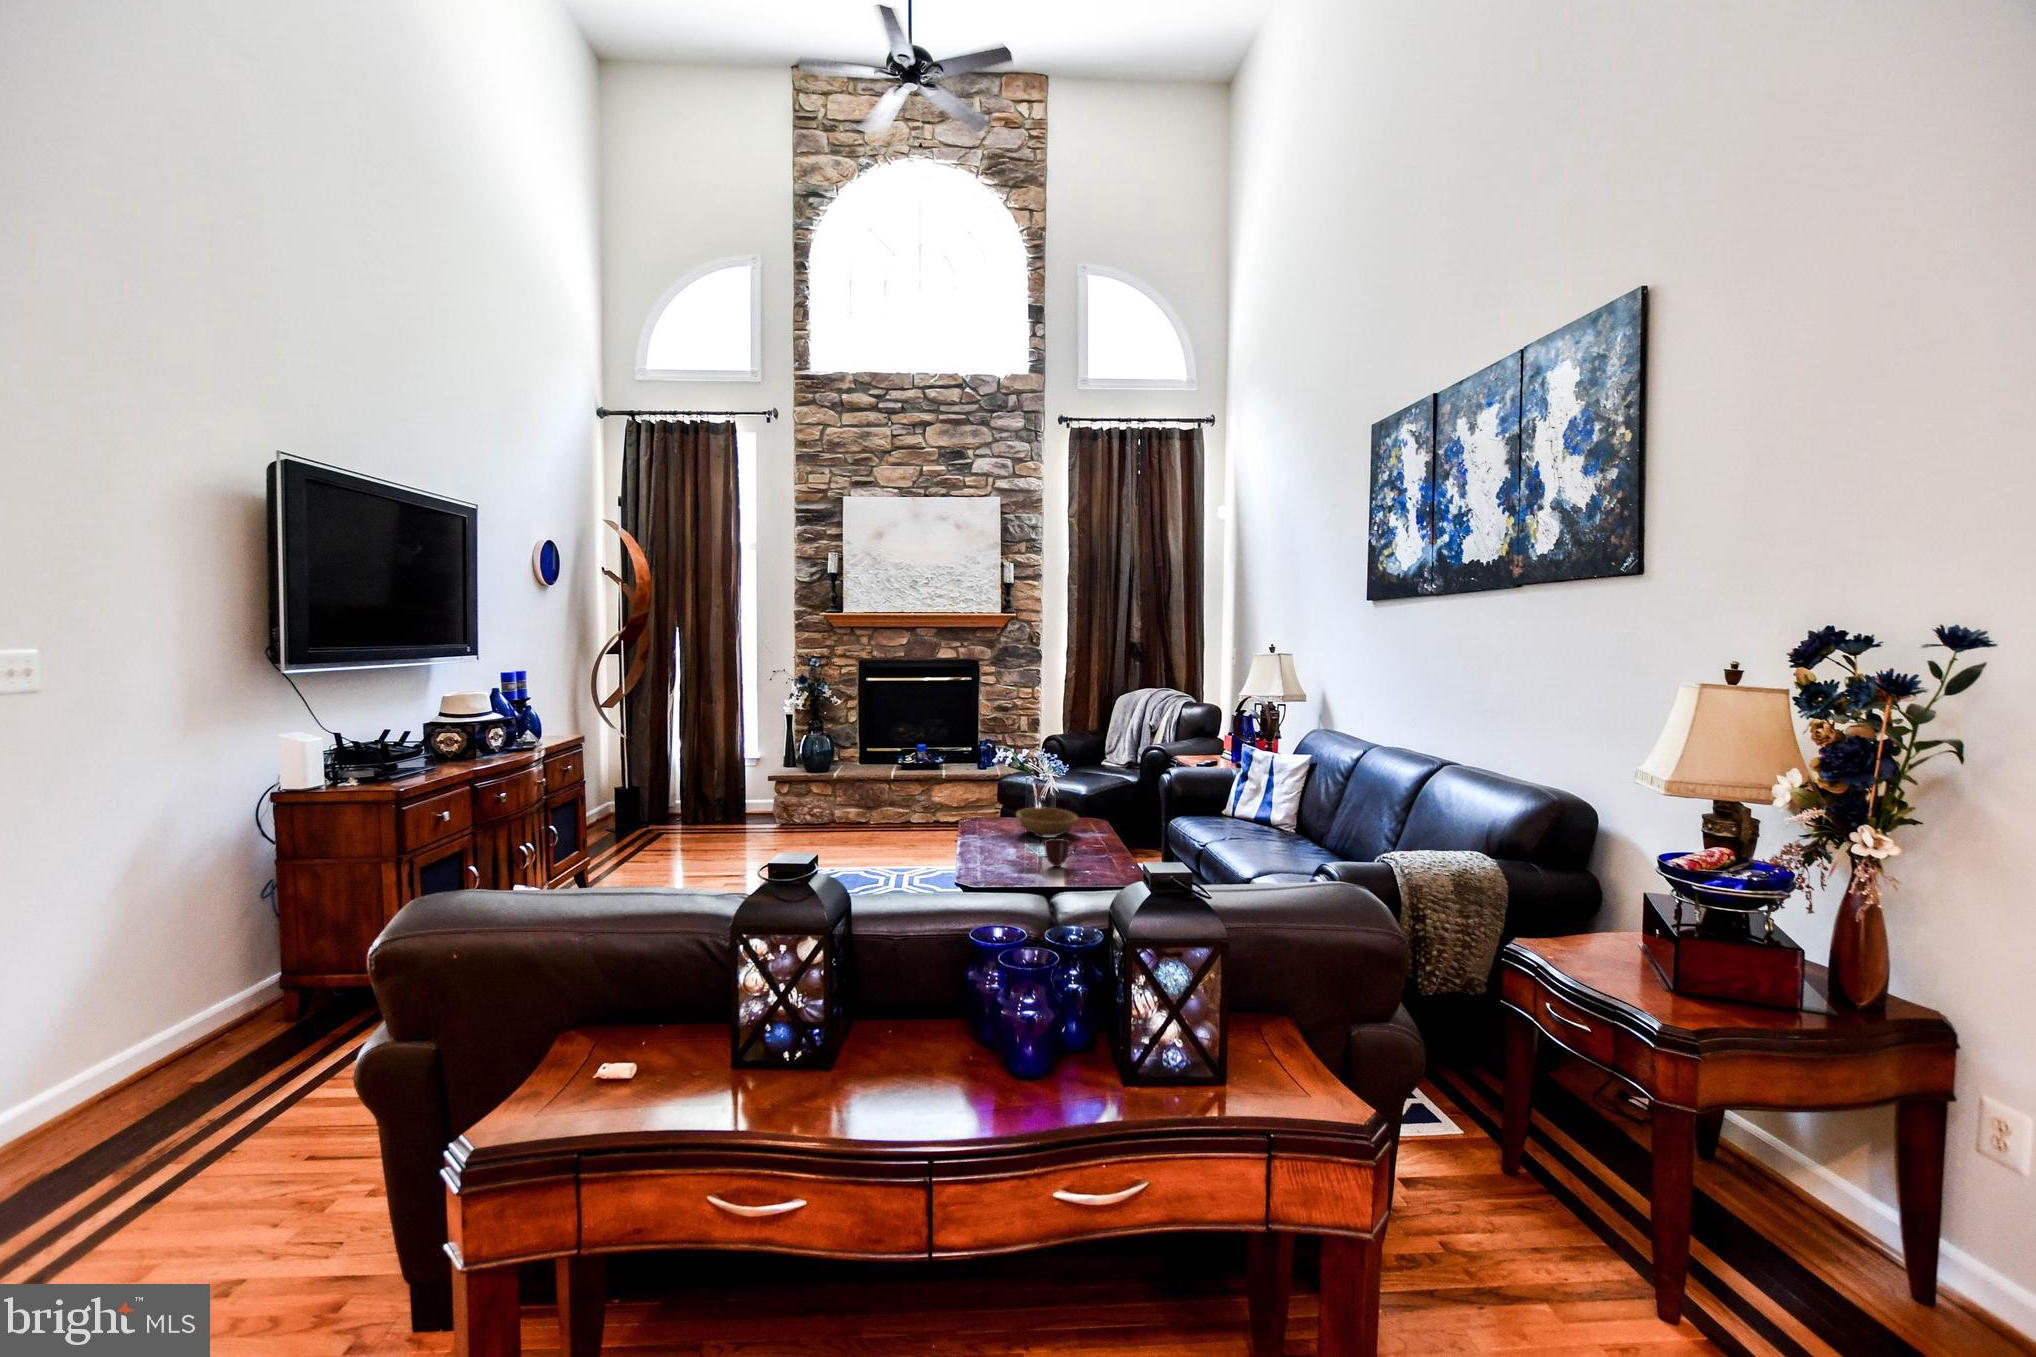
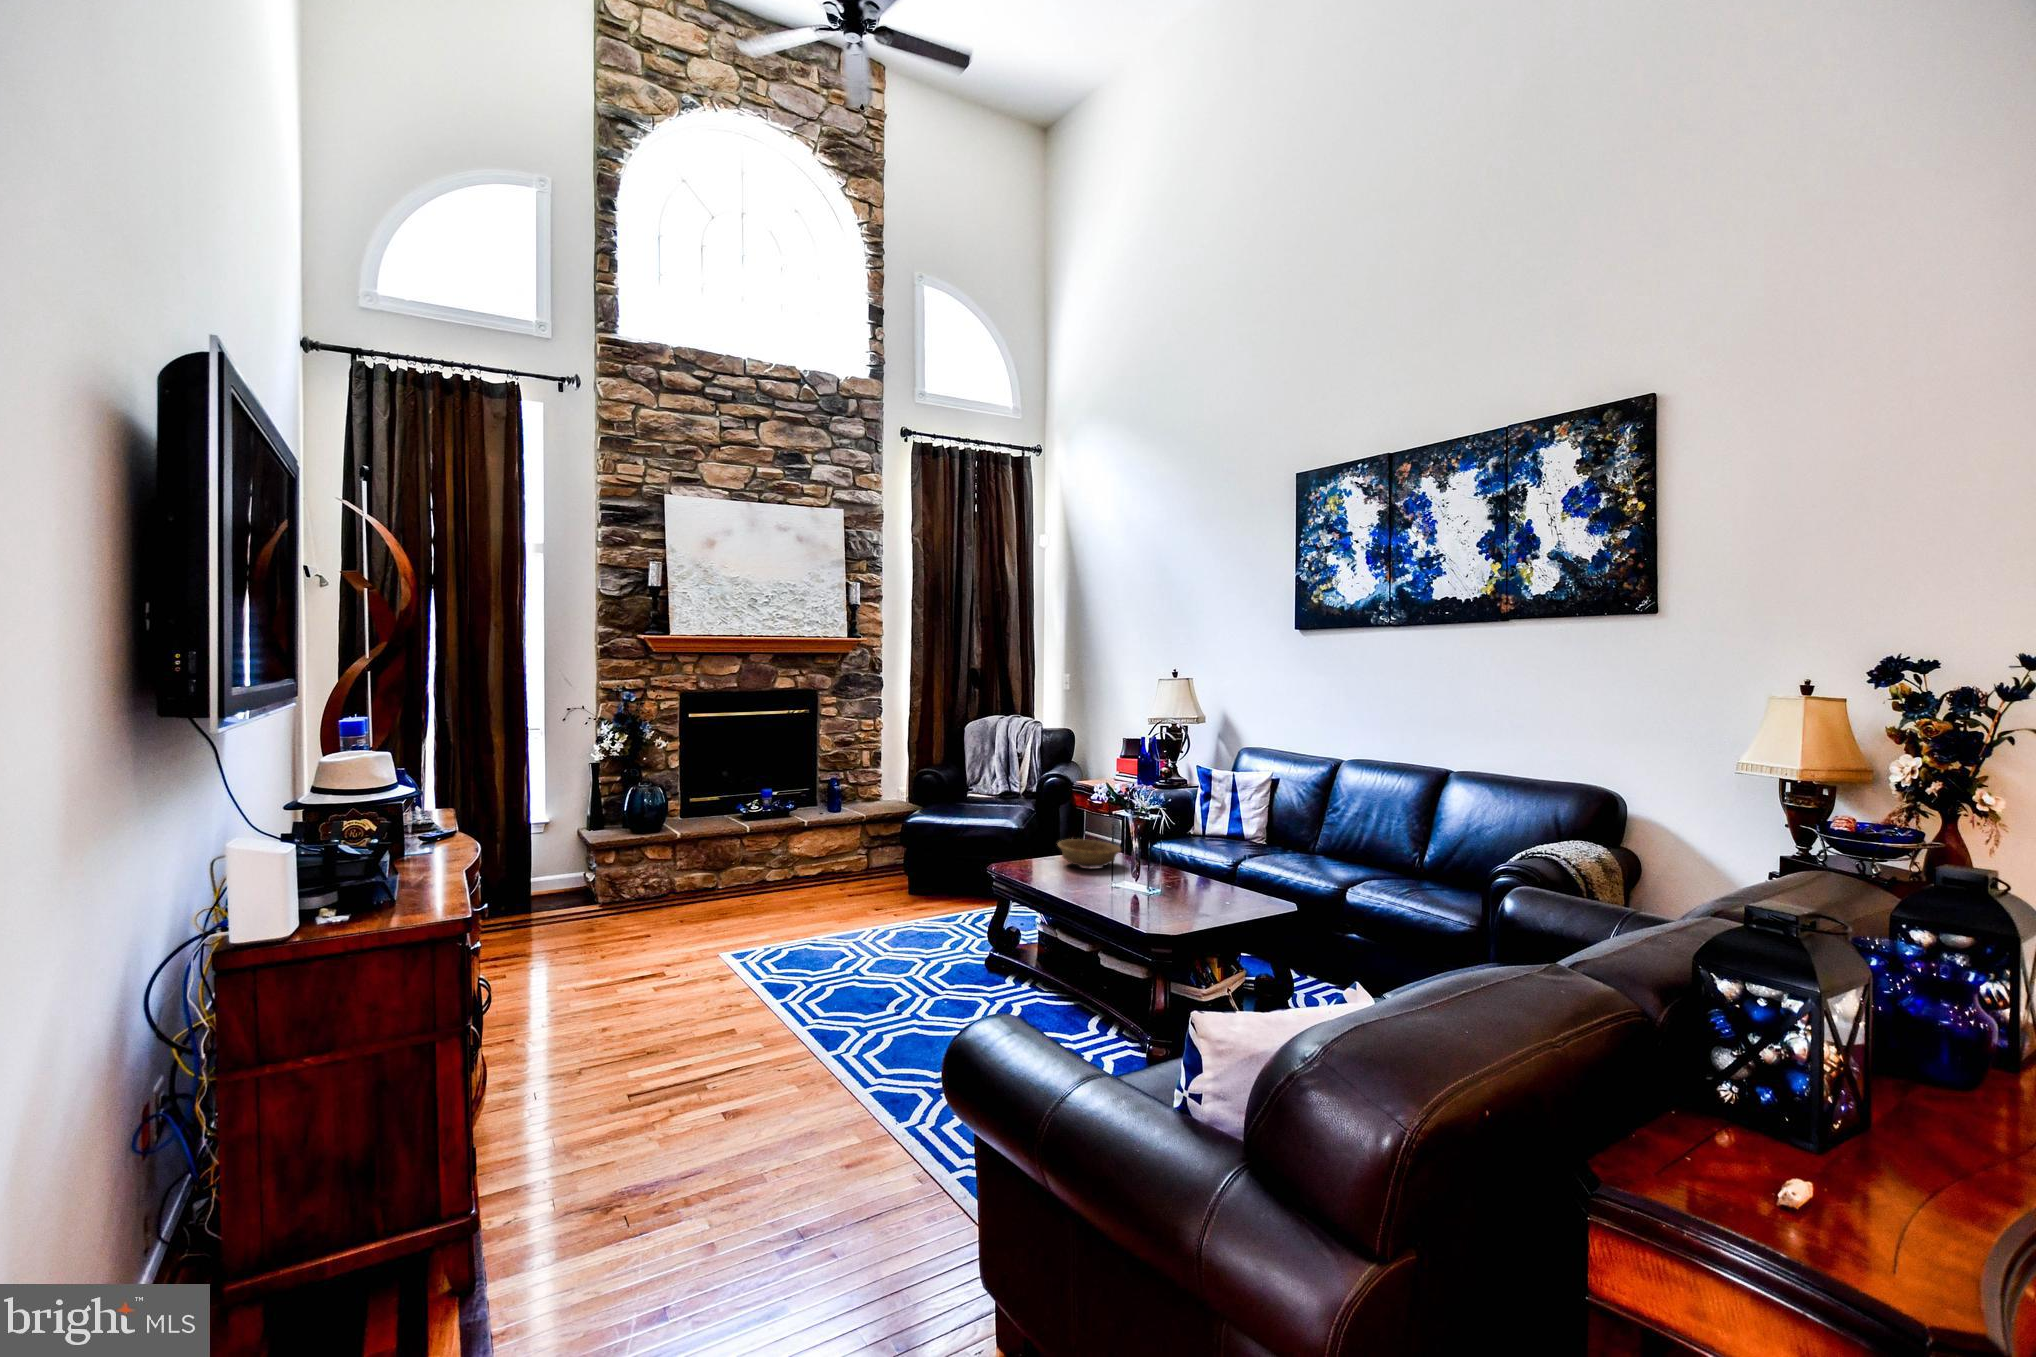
mug: present [1044,838,1077,867] -> none [1158,864,1184,892]

